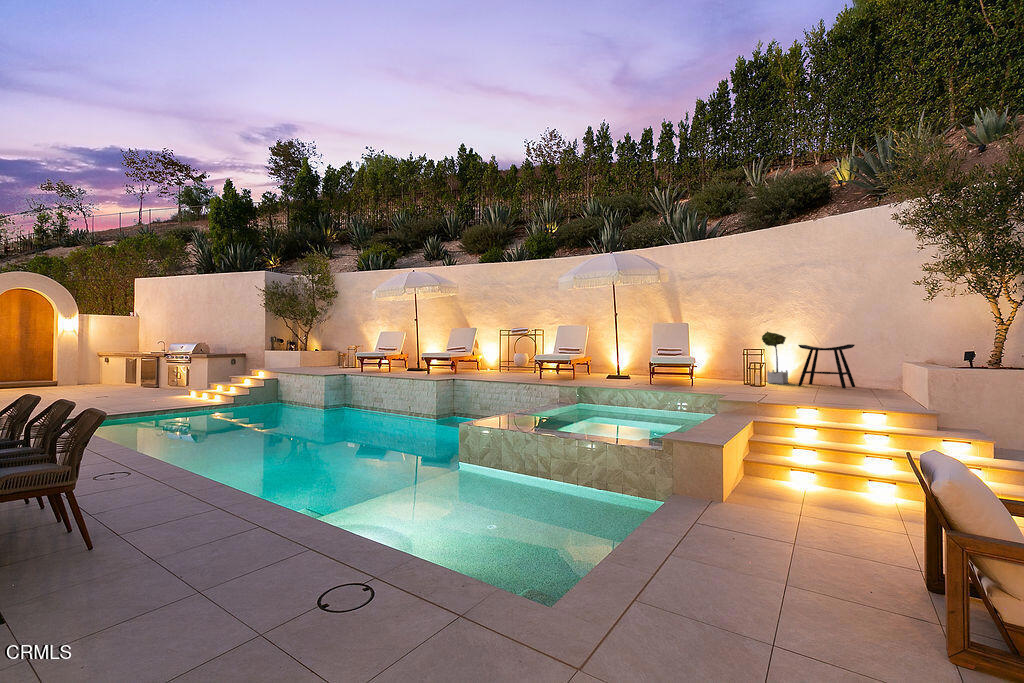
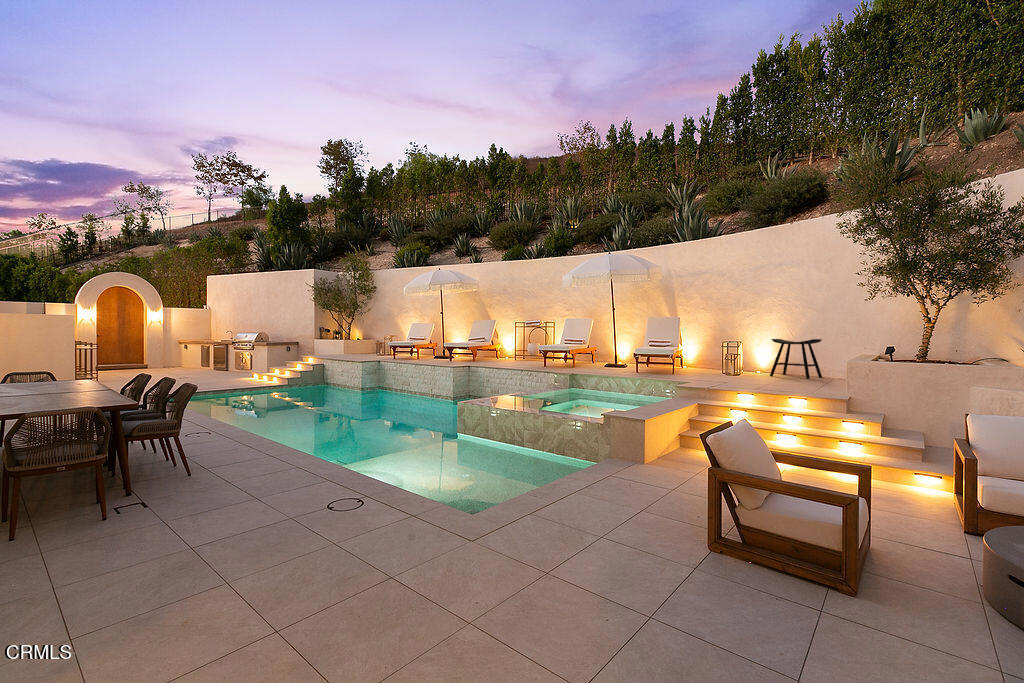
potted tree: present [762,331,788,384] -> none [742,326,765,374]

